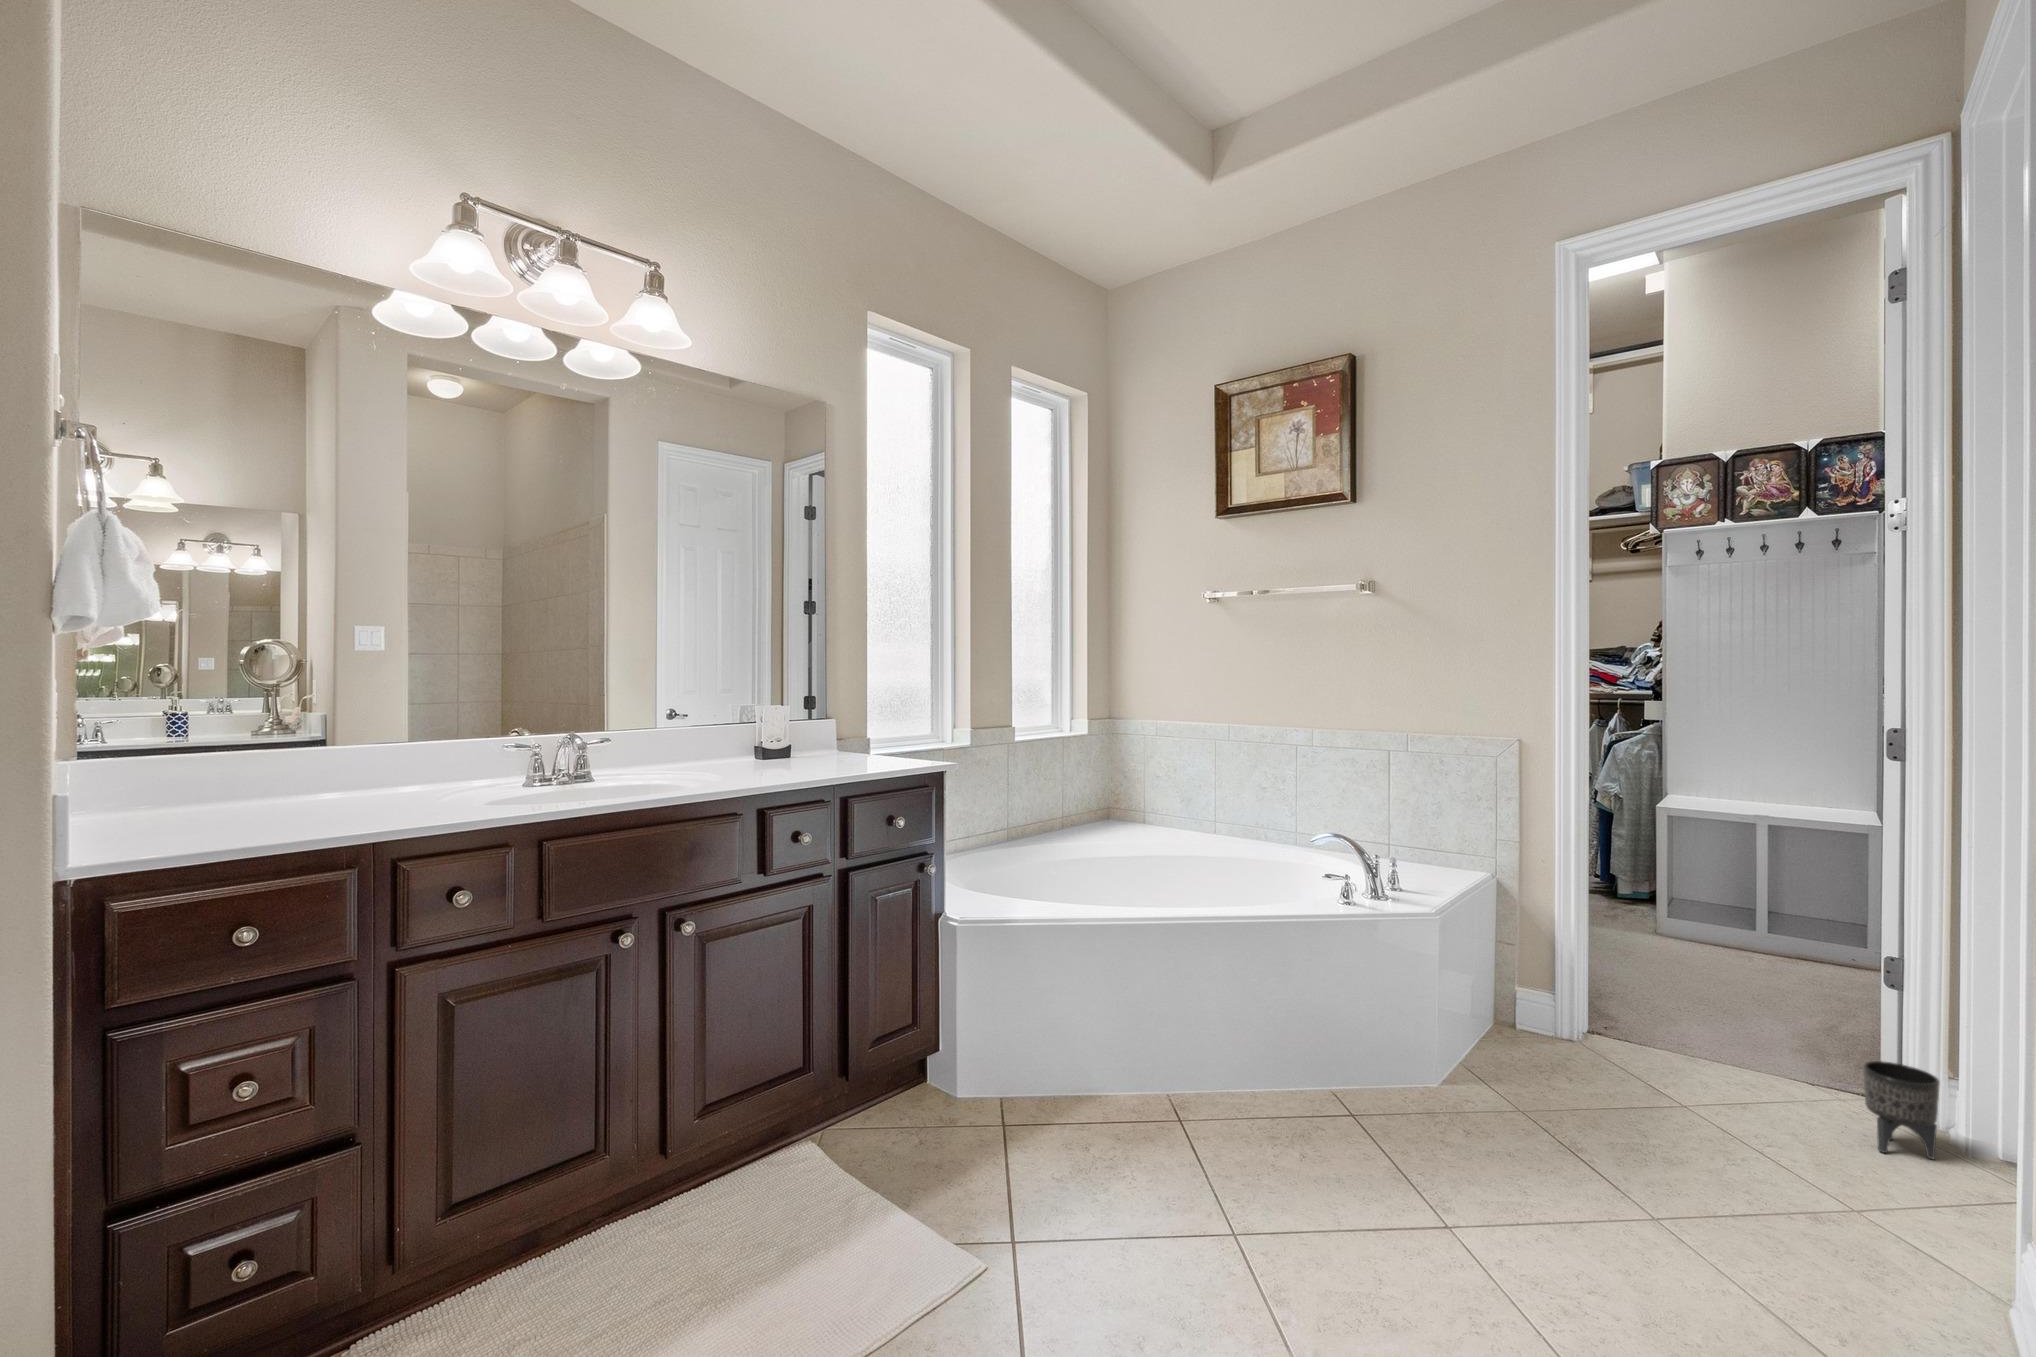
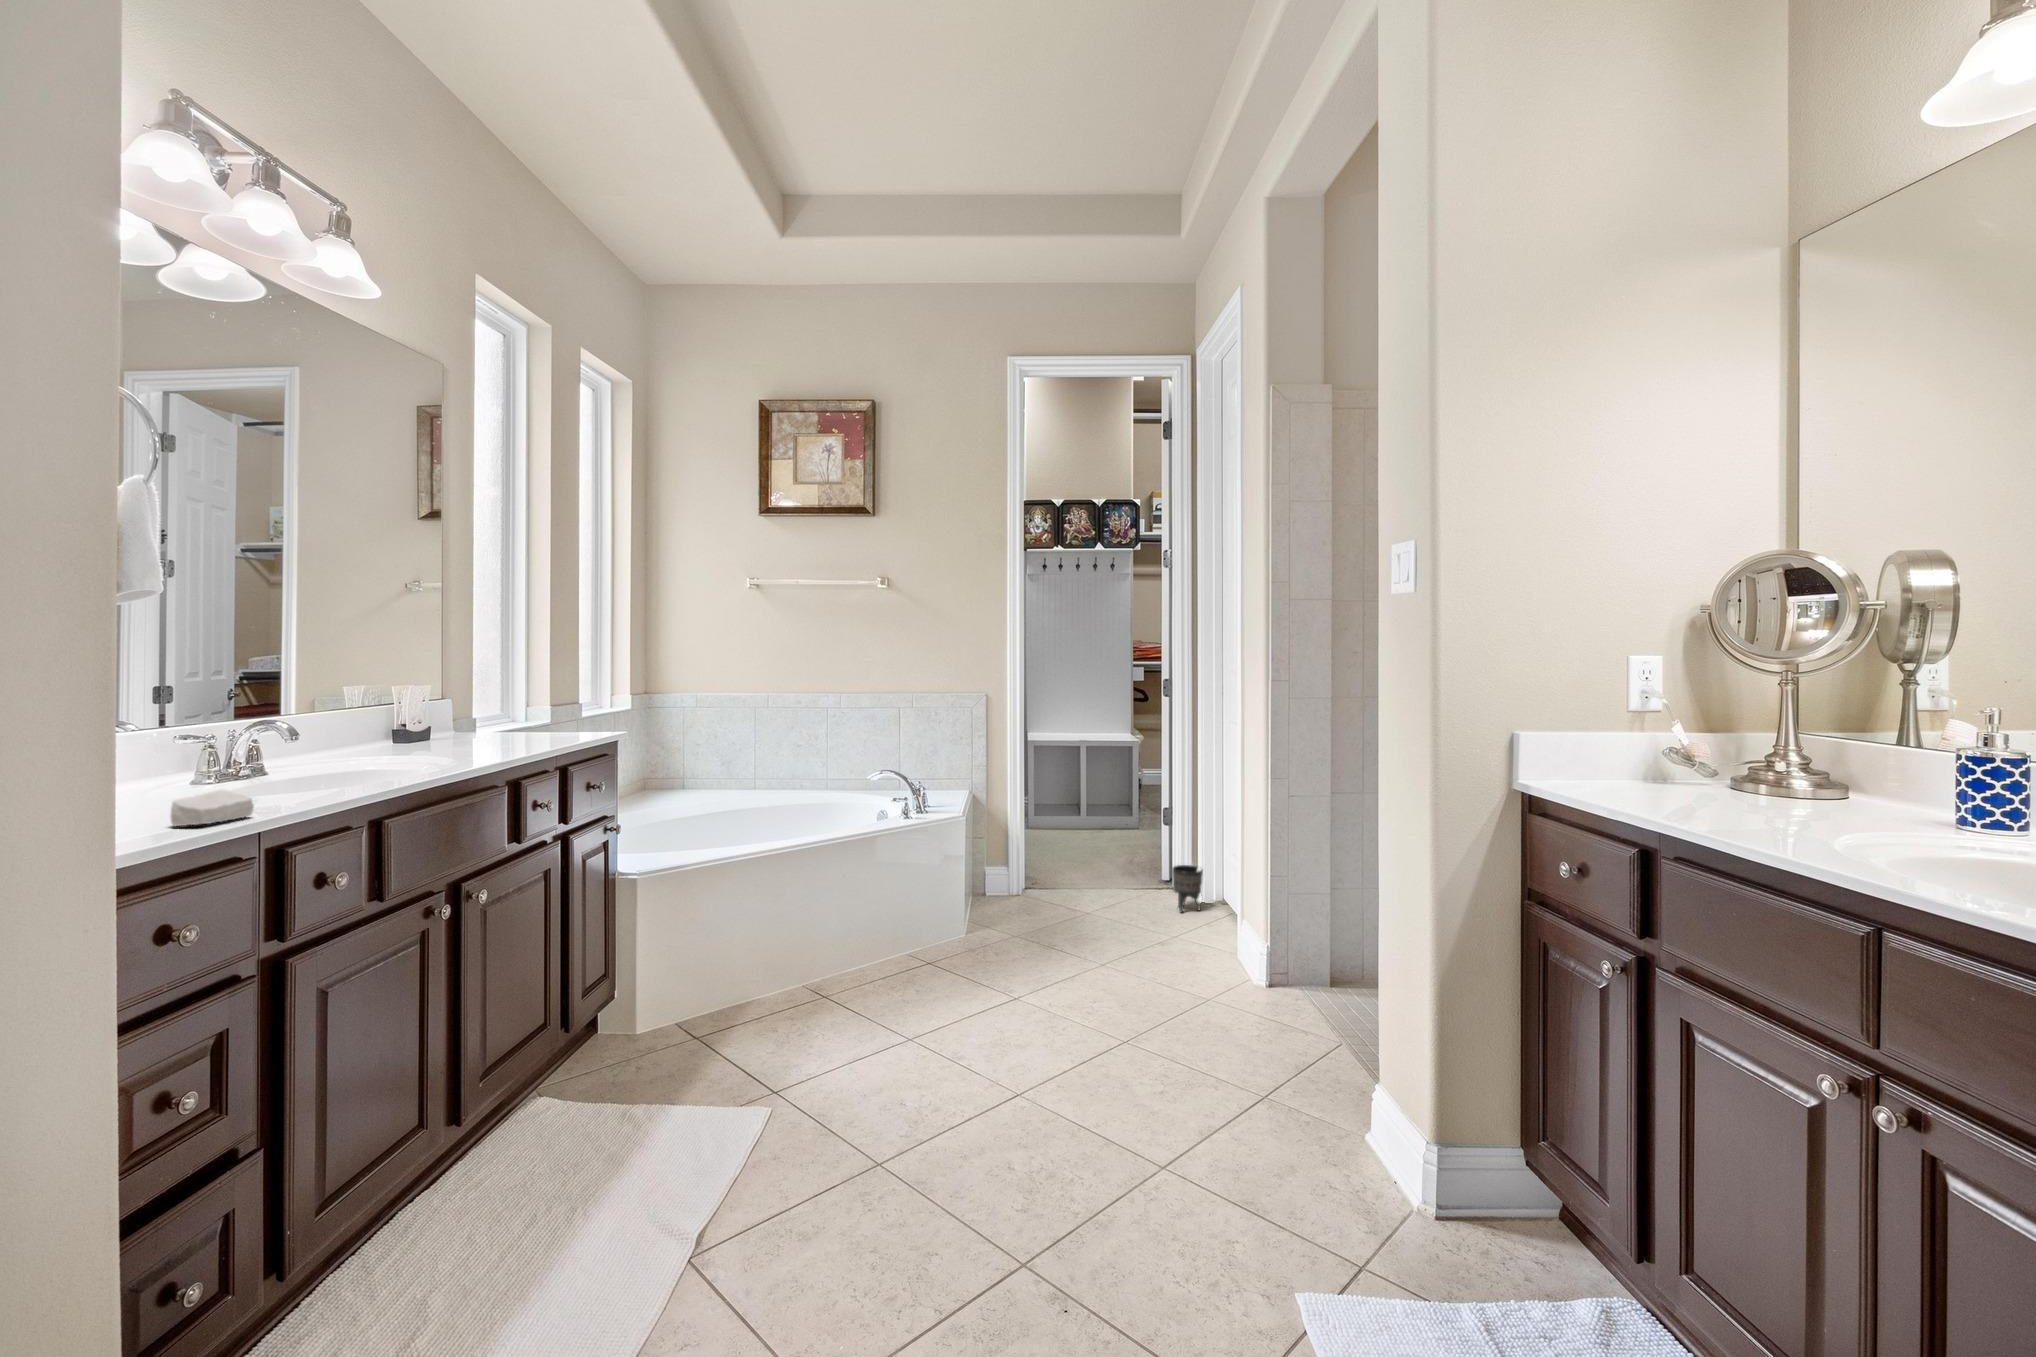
soap bar: none [323,793,396,823] -> present [171,790,254,826]

